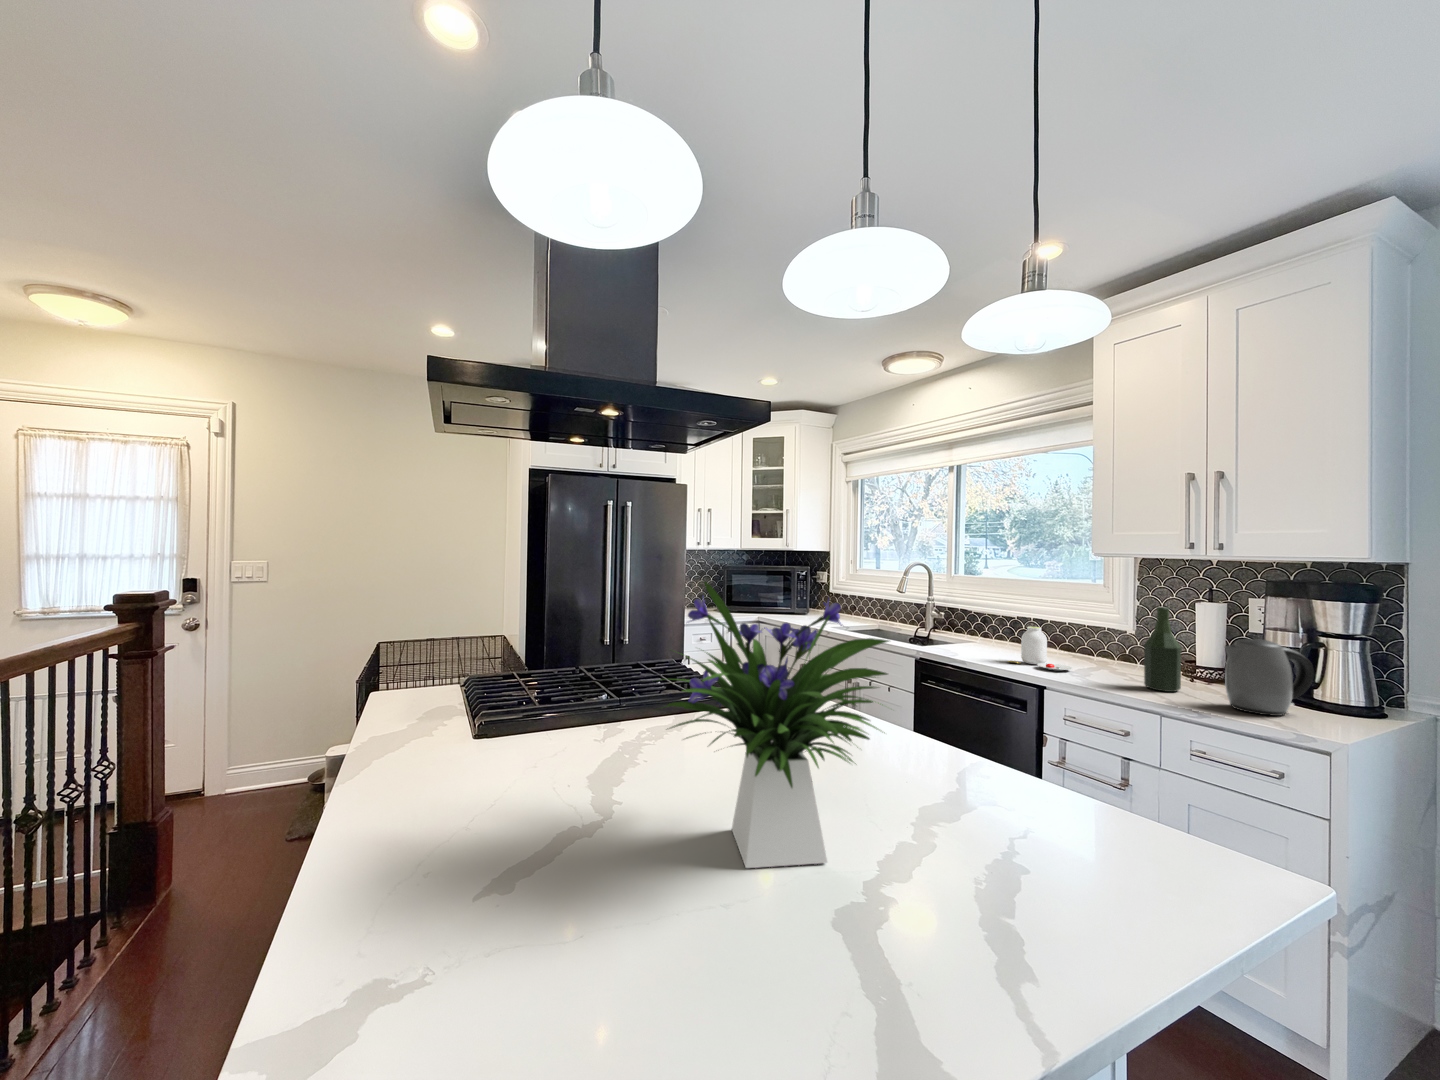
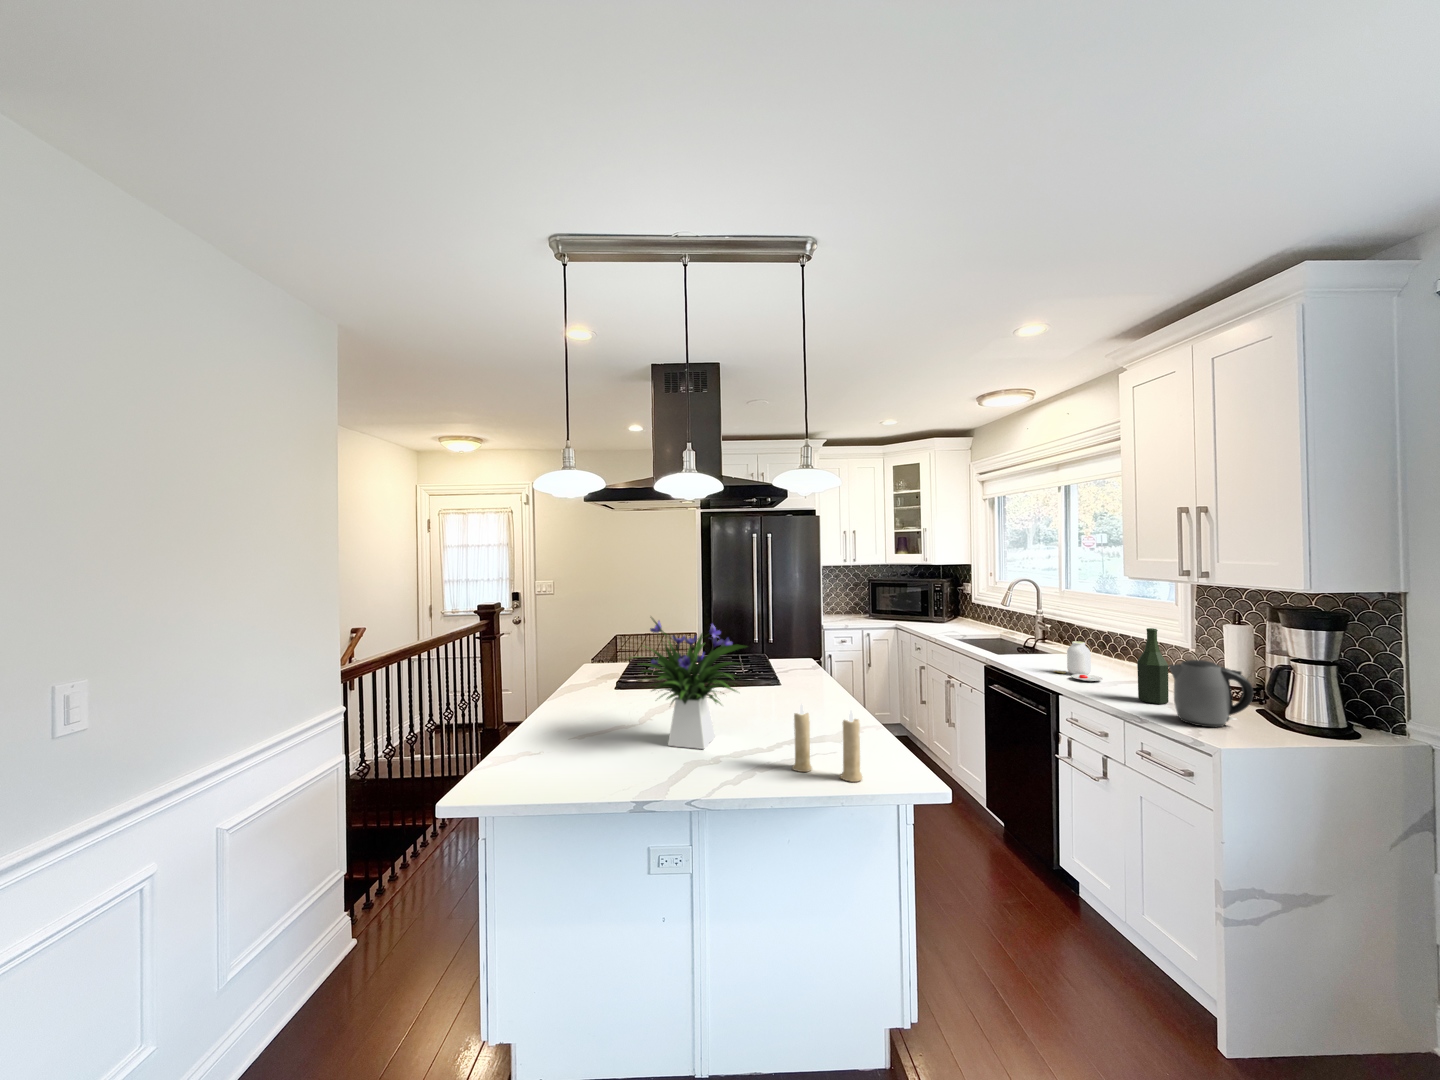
candle: none [1029,740,1190,897] -> present [792,704,862,782]

